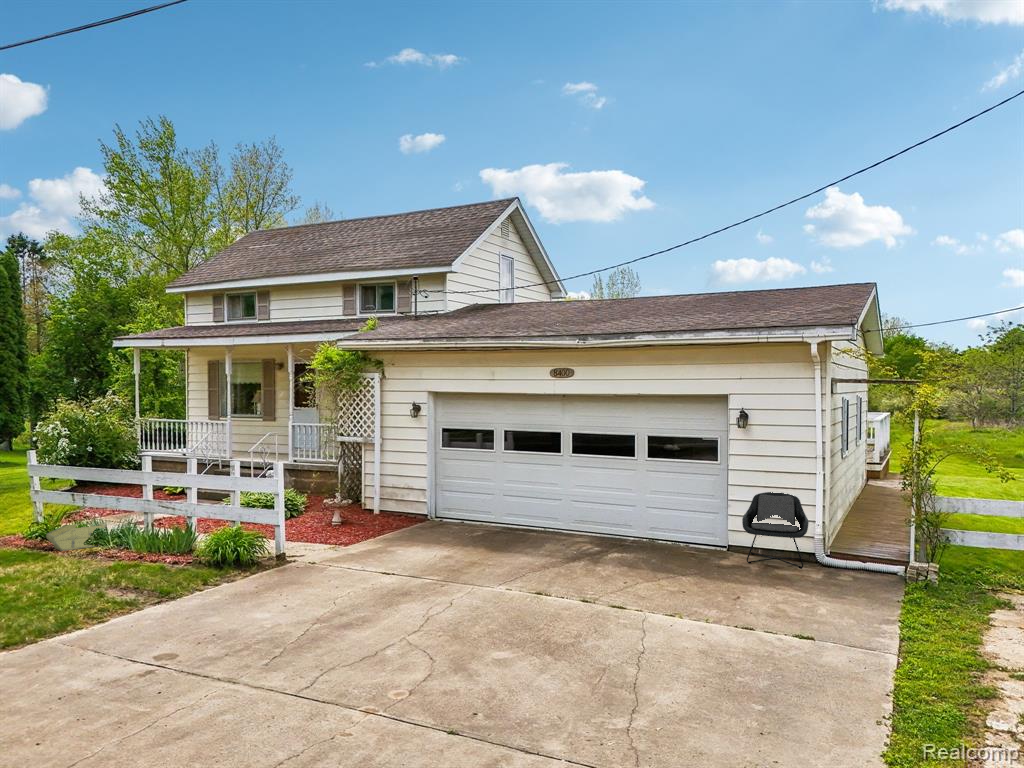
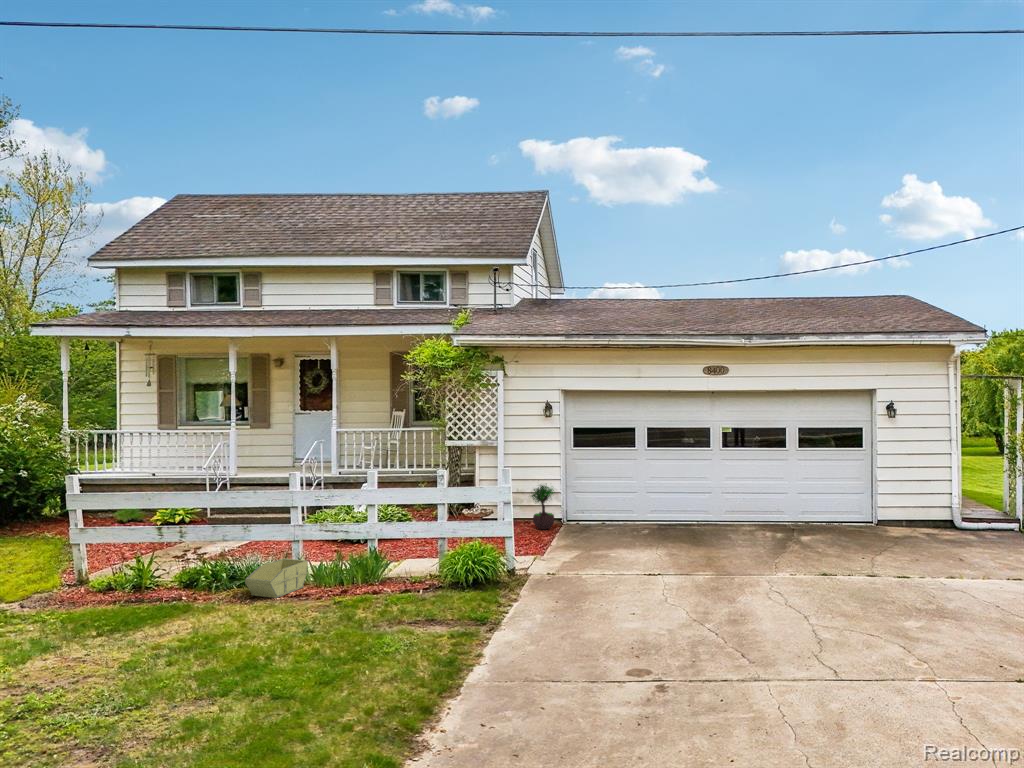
potted tree: none [386,476,416,523] -> present [531,485,554,530]
lounge chair: present [742,492,809,569] -> none [899,473,970,536]

